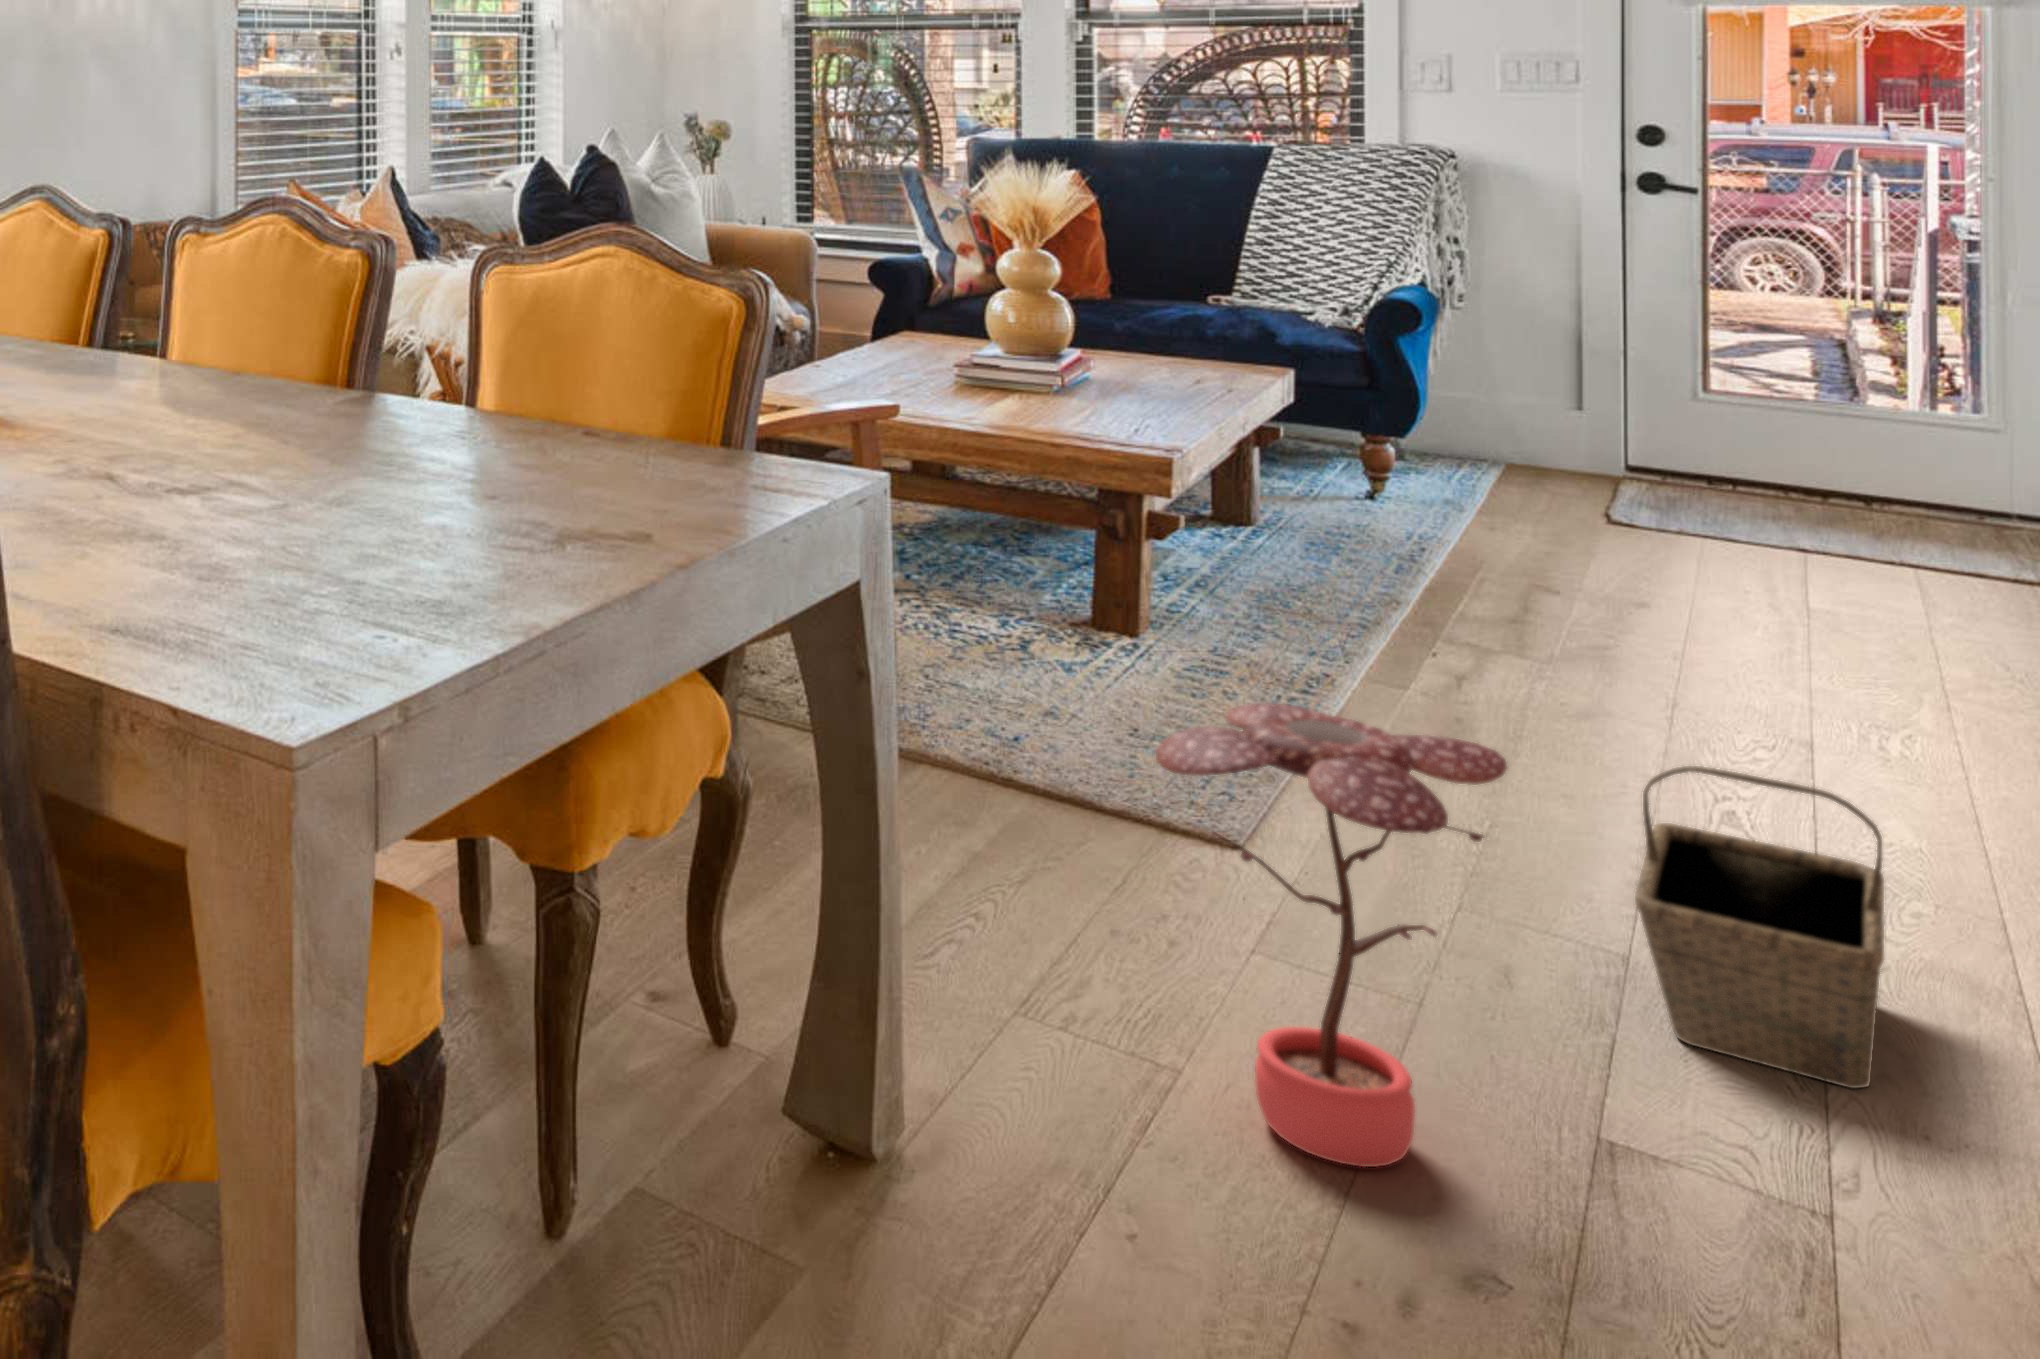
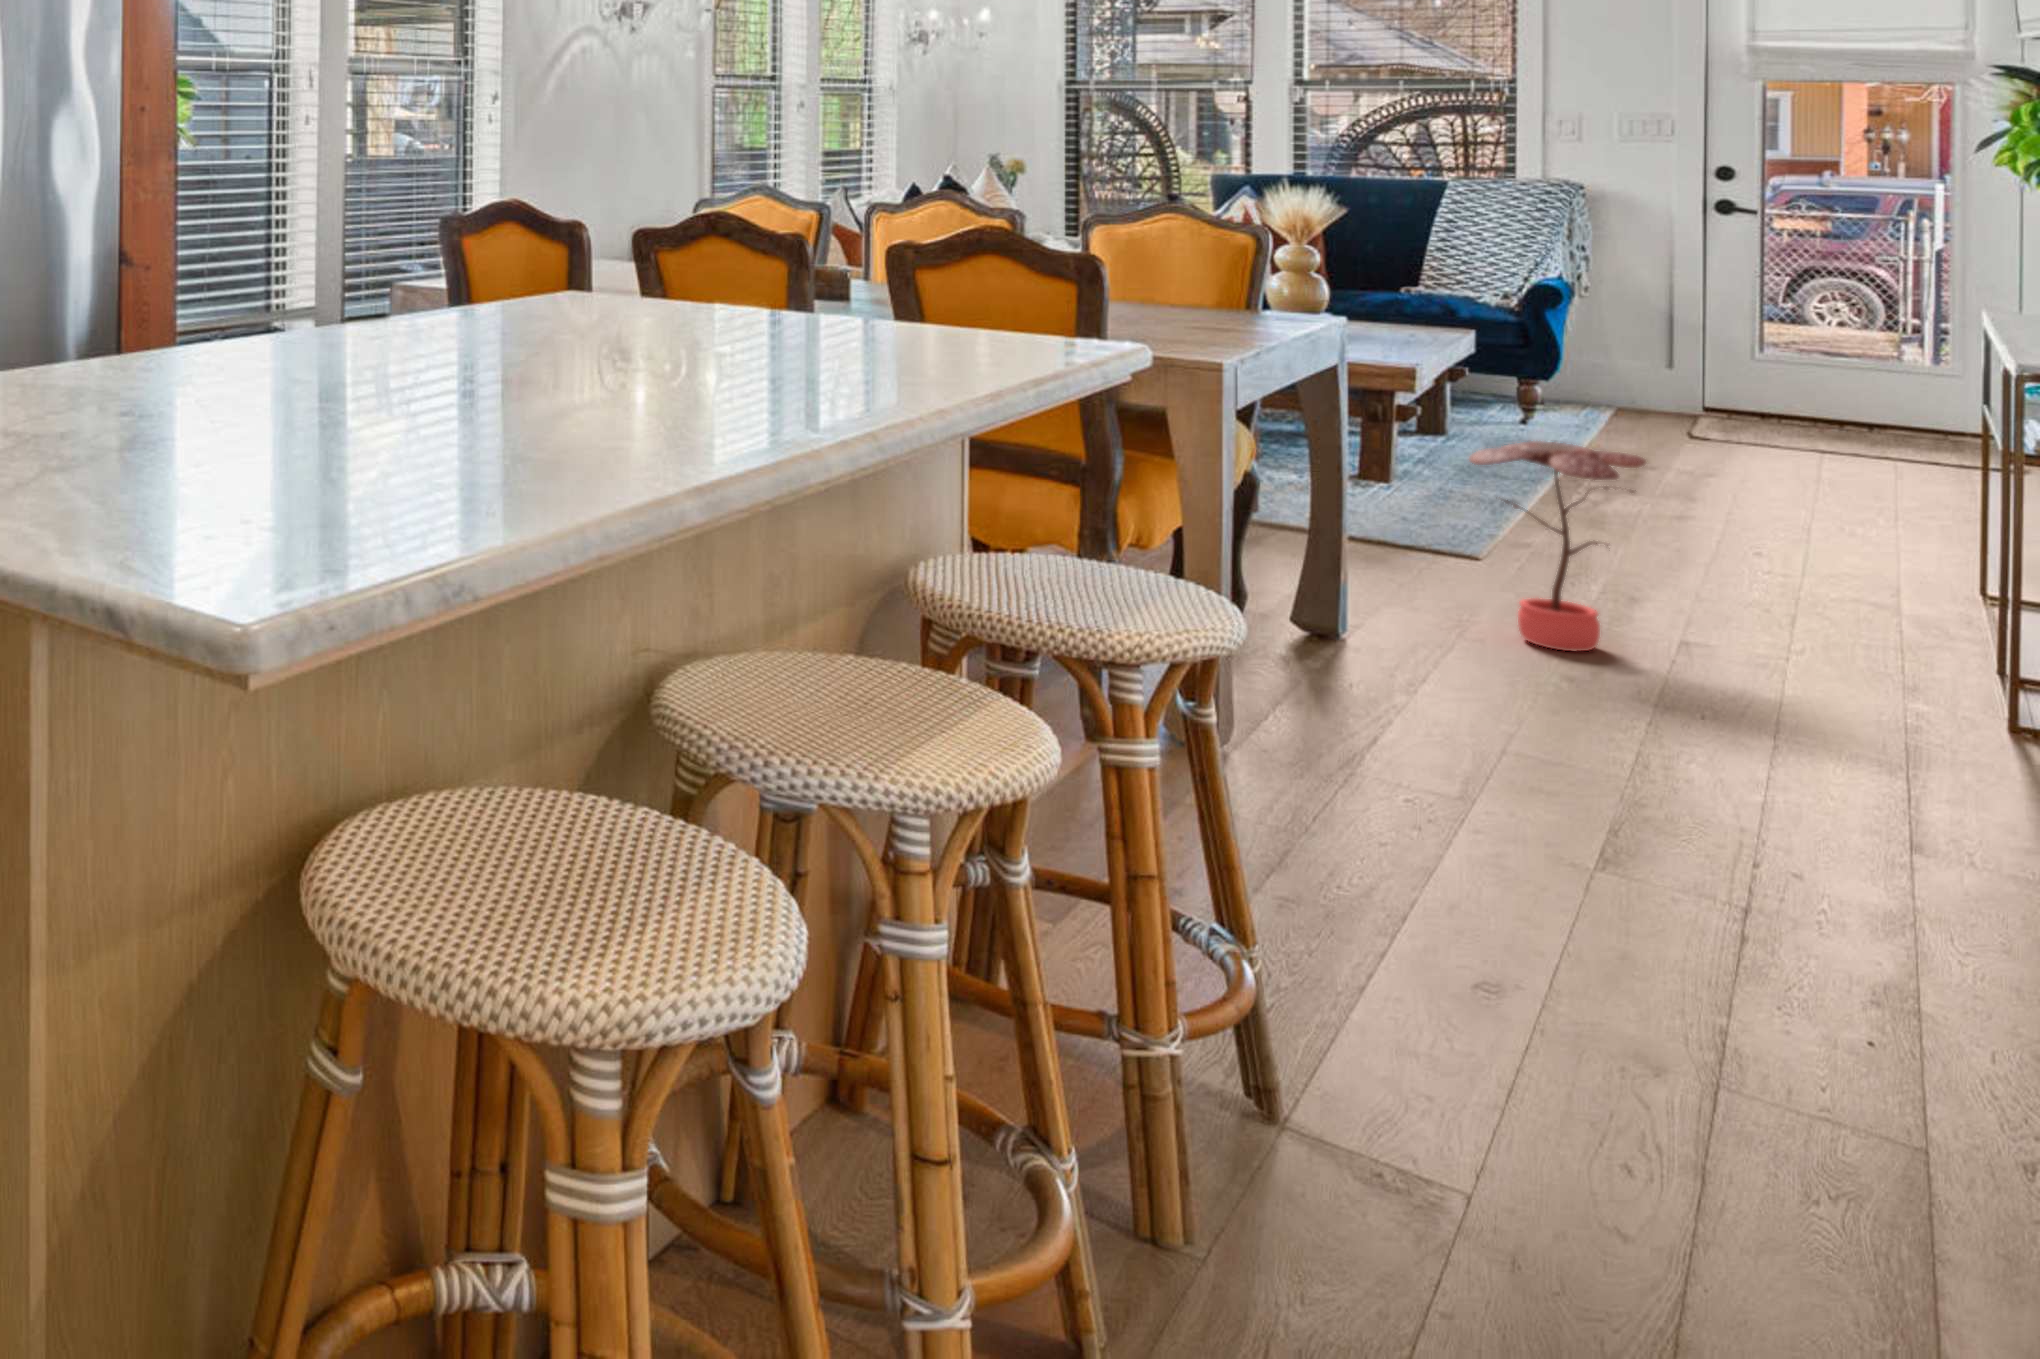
basket: present [1635,766,1884,1088] -> none [1710,491,1842,637]

